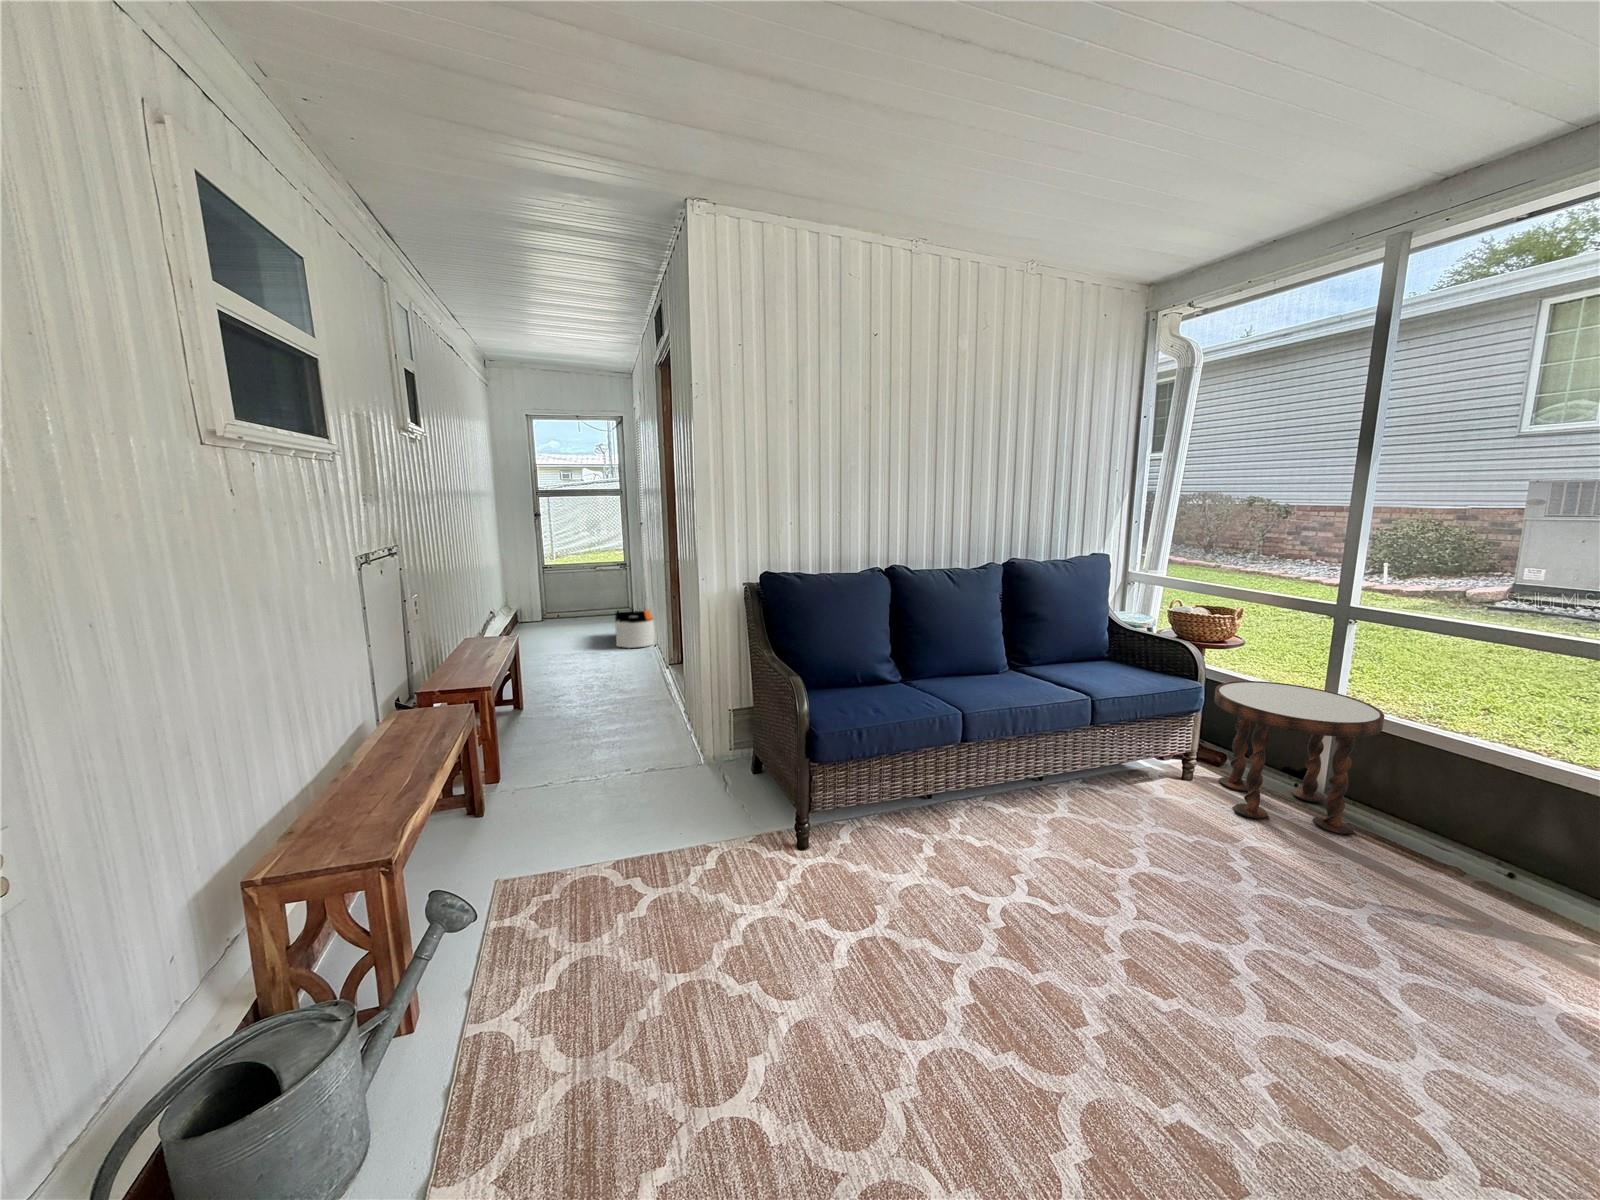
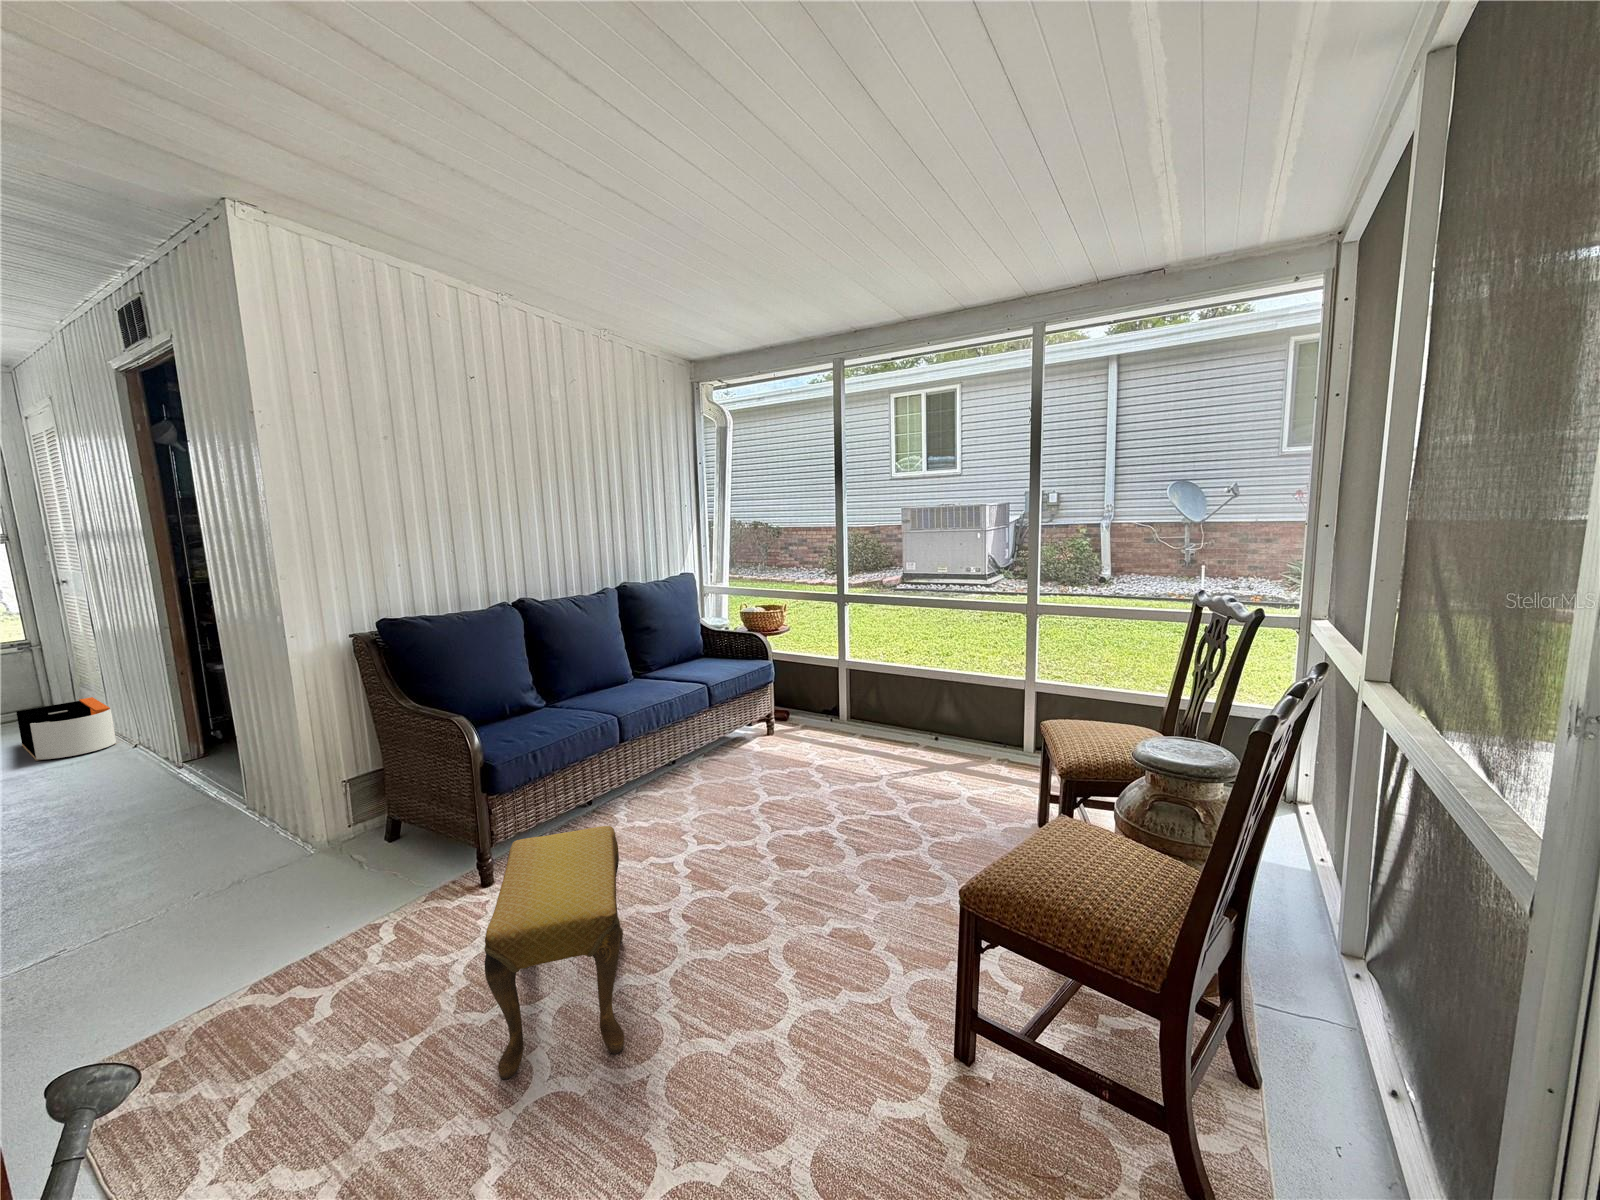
side table: present [1214,681,1384,834] -> none [782,651,873,748]
footstool: none [708,822,896,1119] -> present [484,826,624,1079]

